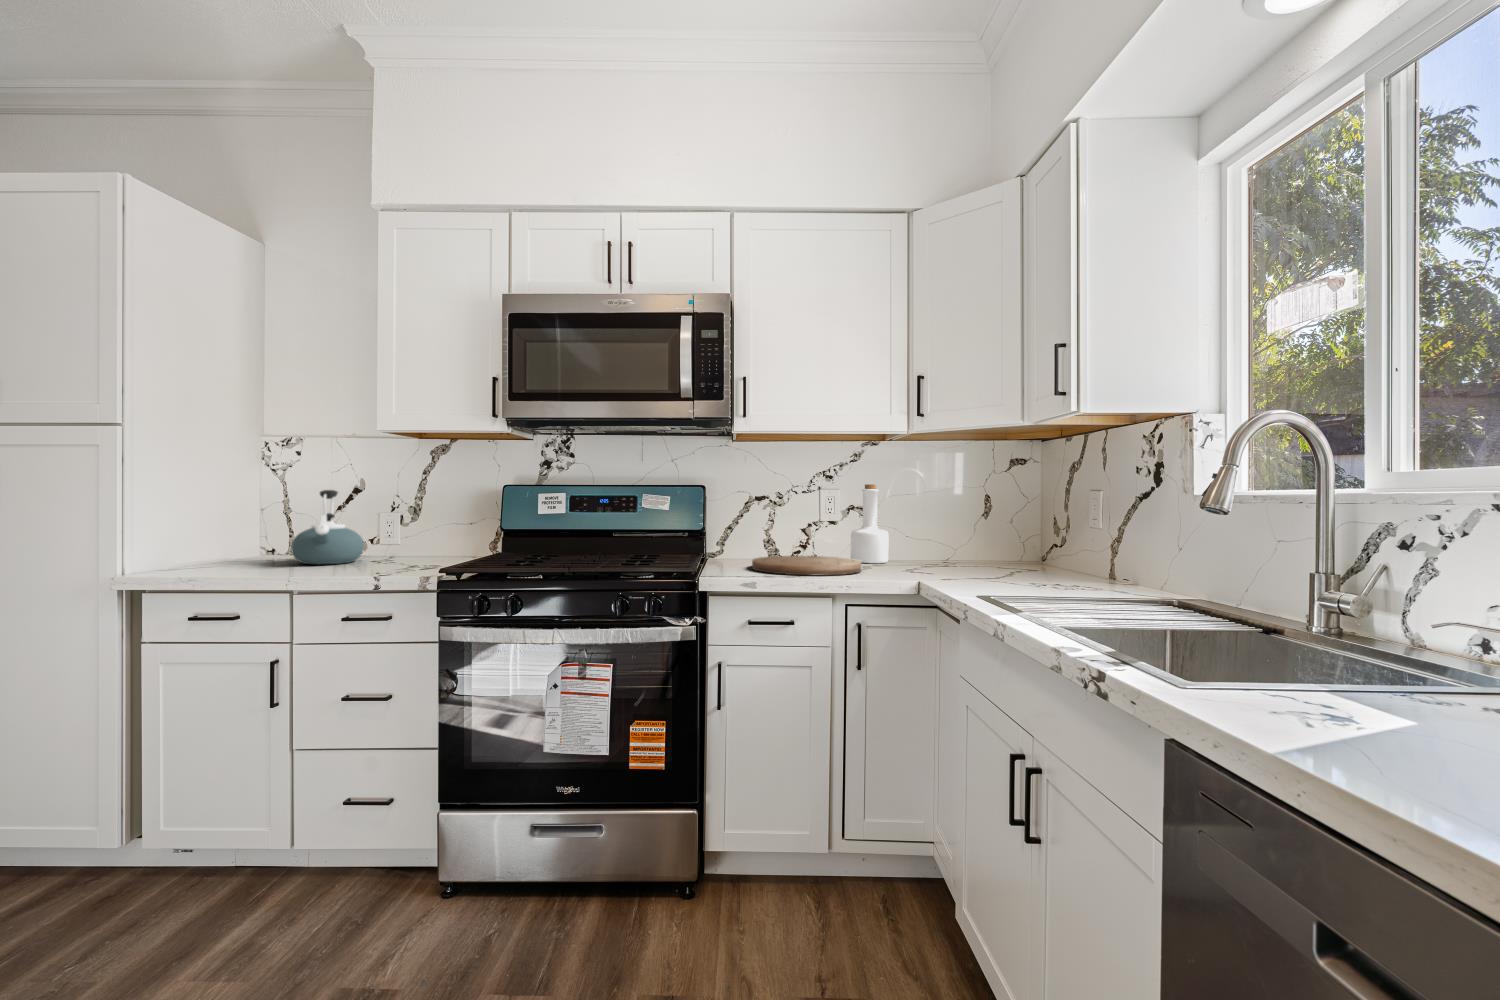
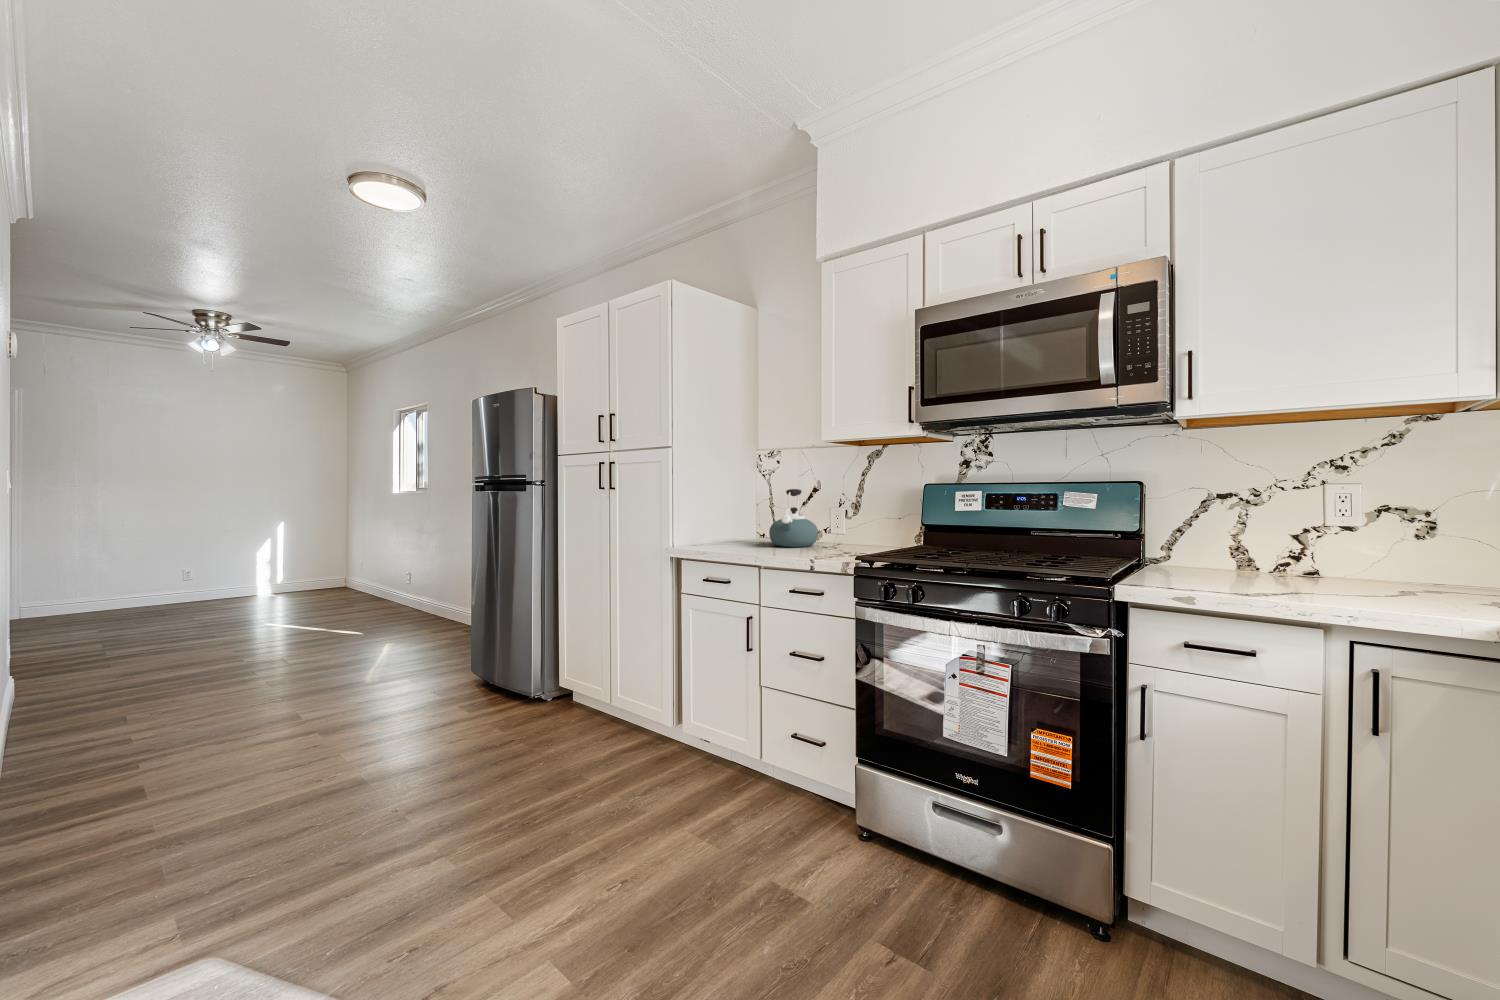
bottle: present [851,484,889,563] -> none [1379,475,1458,588]
cutting board: present [752,556,861,575] -> none [1202,566,1392,599]

